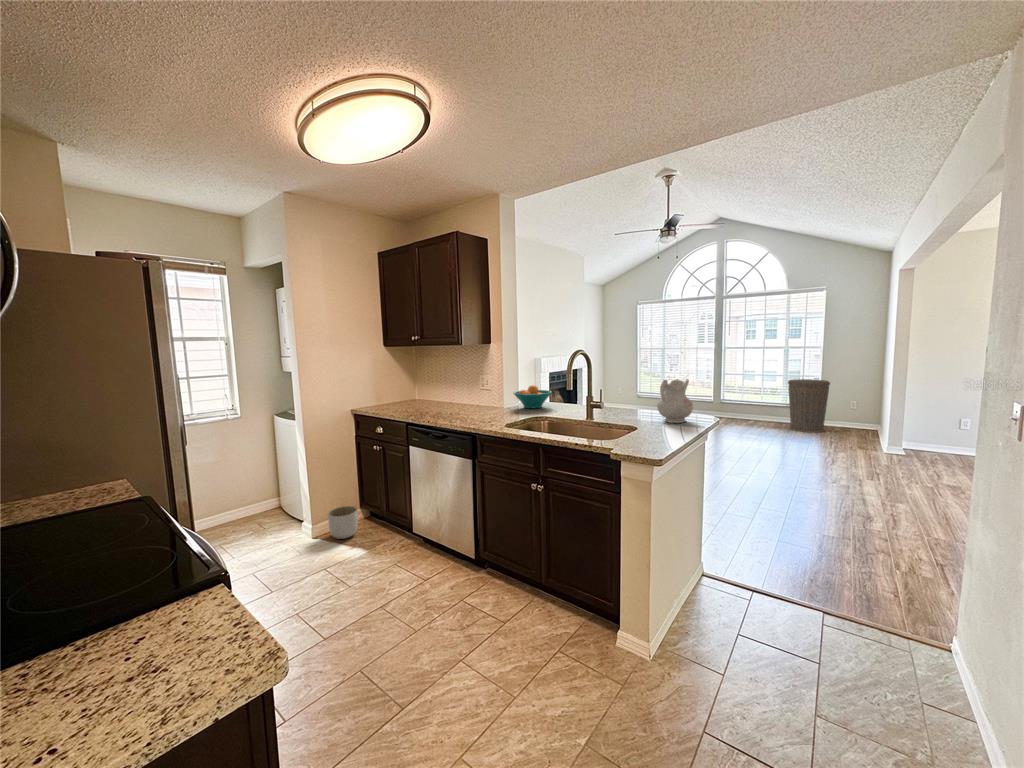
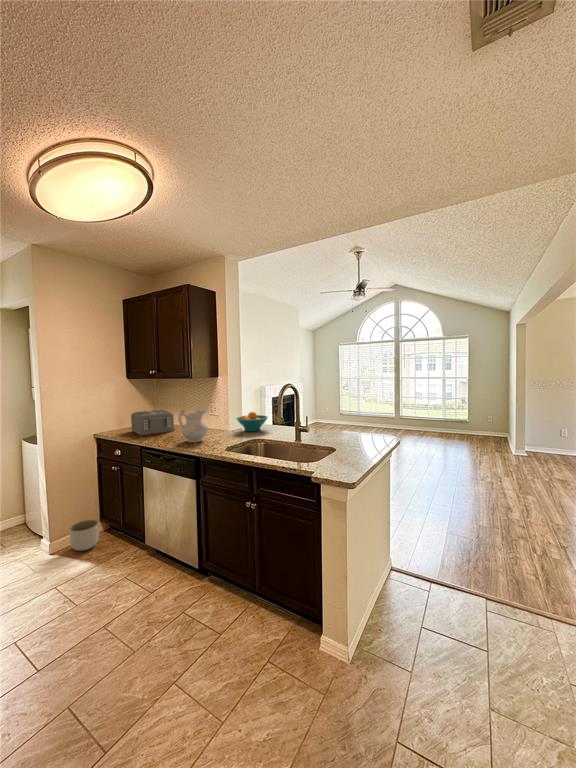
ceramic pitcher: present [657,379,693,423] -> present [178,410,207,442]
trash can: present [788,379,830,432] -> none [445,400,473,439]
toaster: none [389,383,440,411] -> present [131,410,175,435]

